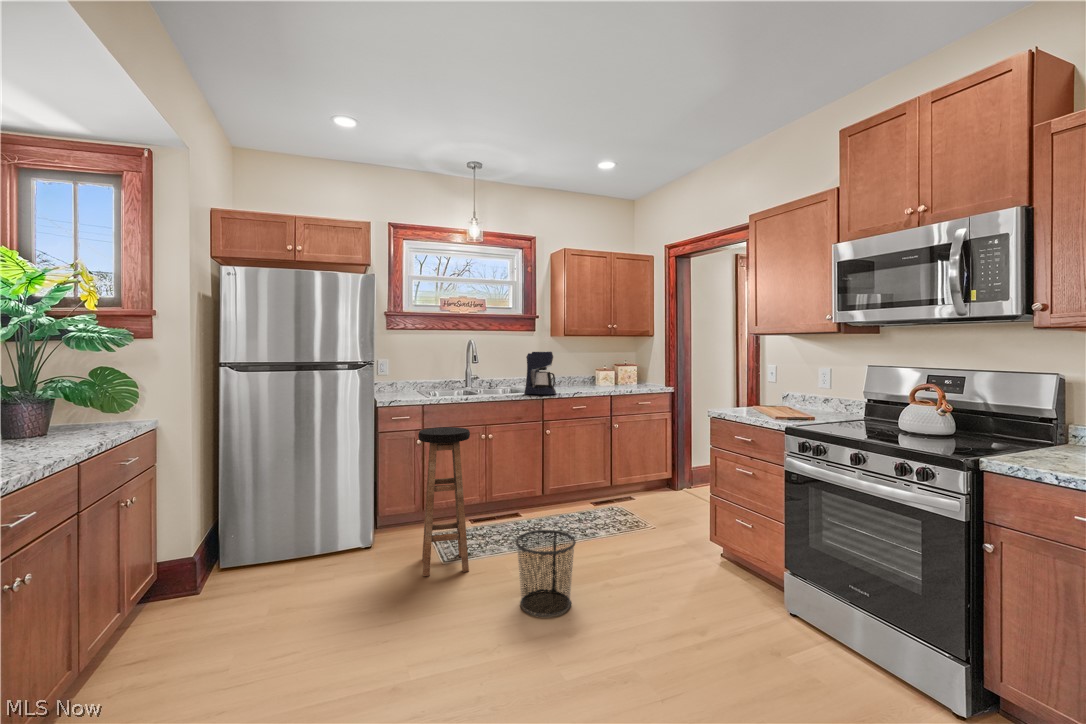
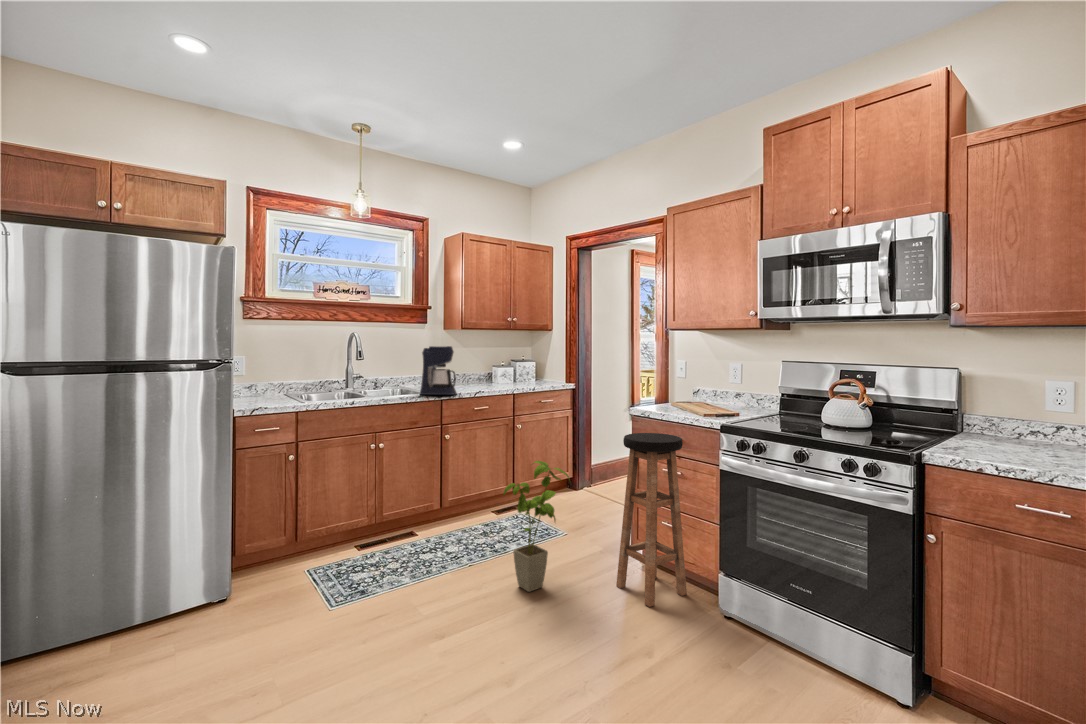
bar stool: present [418,427,470,576] -> present [616,433,687,607]
house plant: none [583,454,642,570] -> present [504,461,569,592]
waste bin: present [516,530,576,617] -> none [435,555,508,662]

